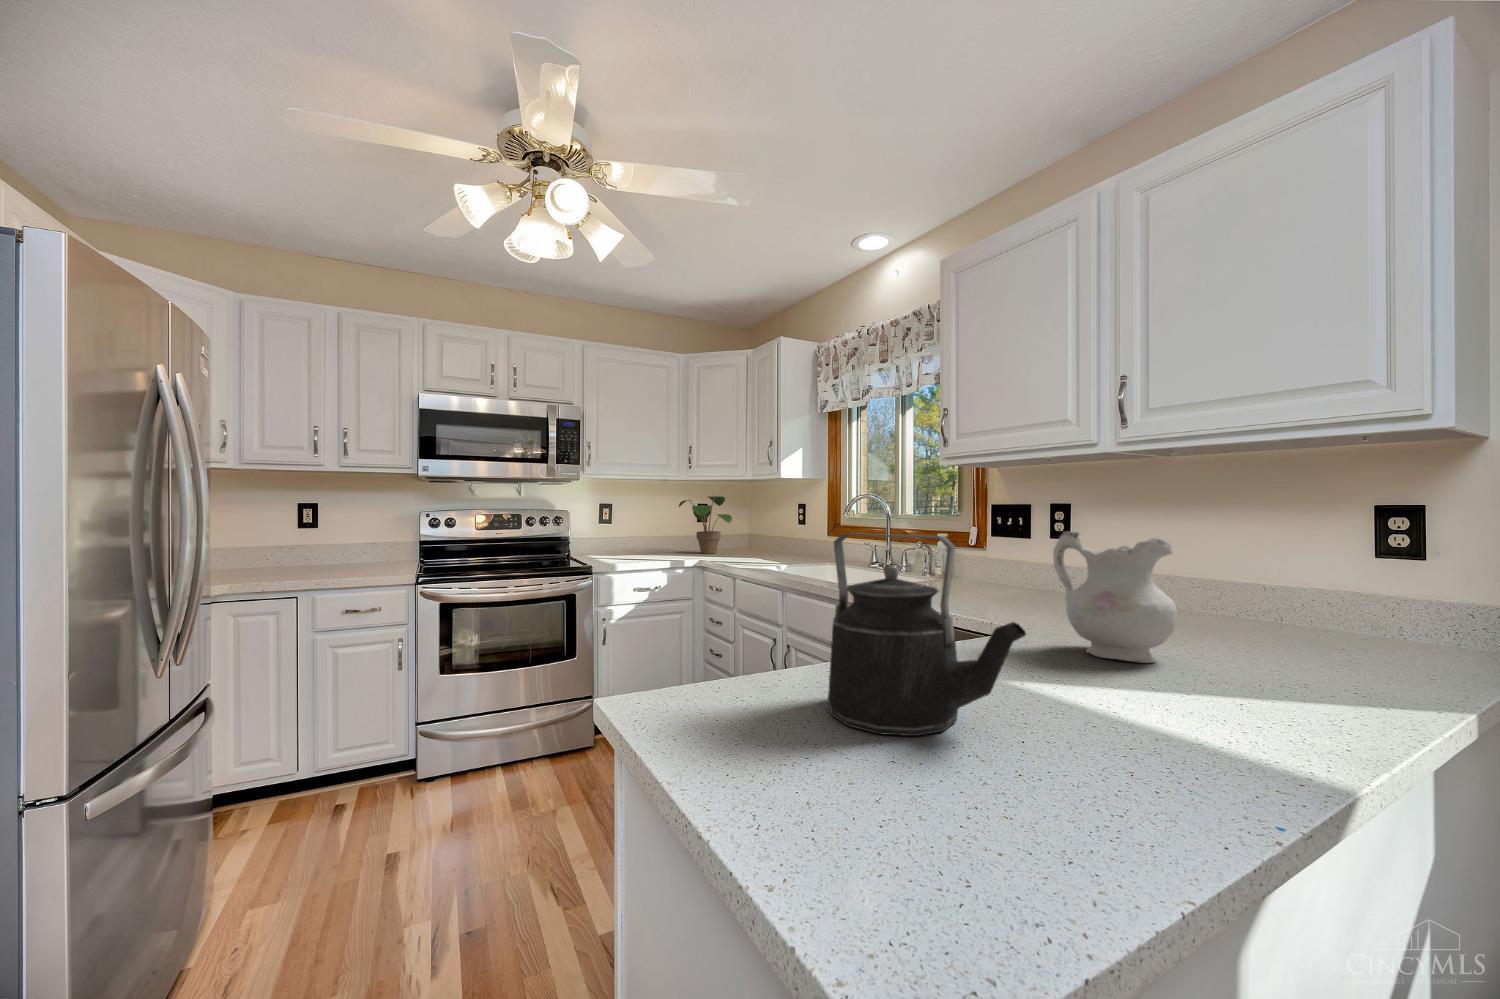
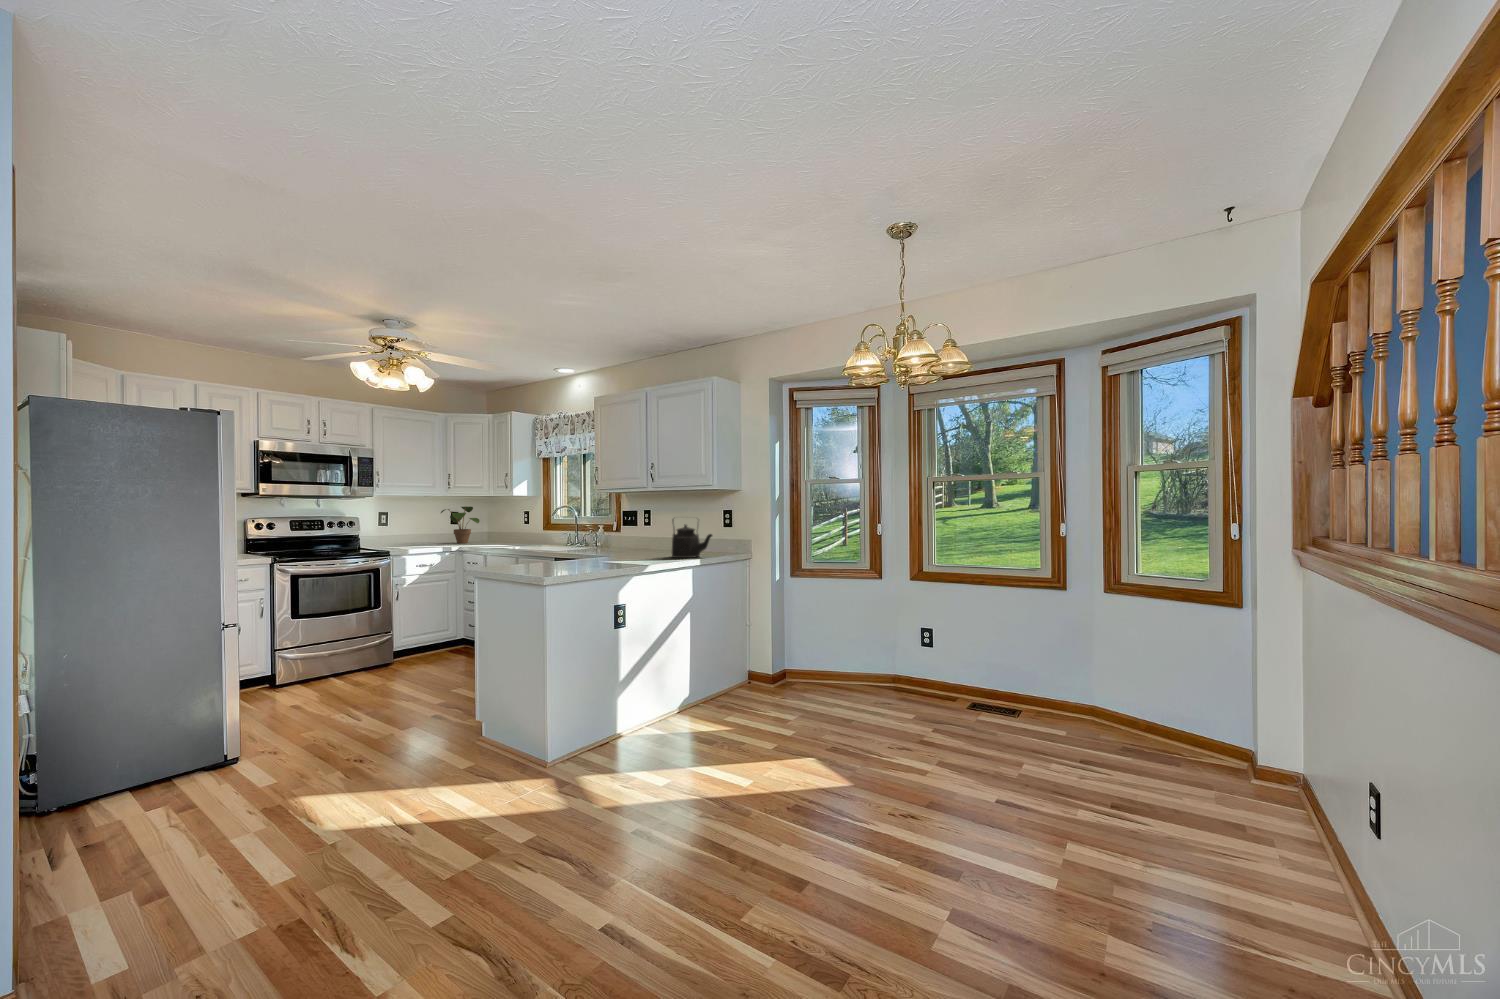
ceramic pitcher: present [1053,531,1177,663] -> none [623,521,656,561]
kettle: present [828,533,1026,736] -> present [672,519,712,558]

